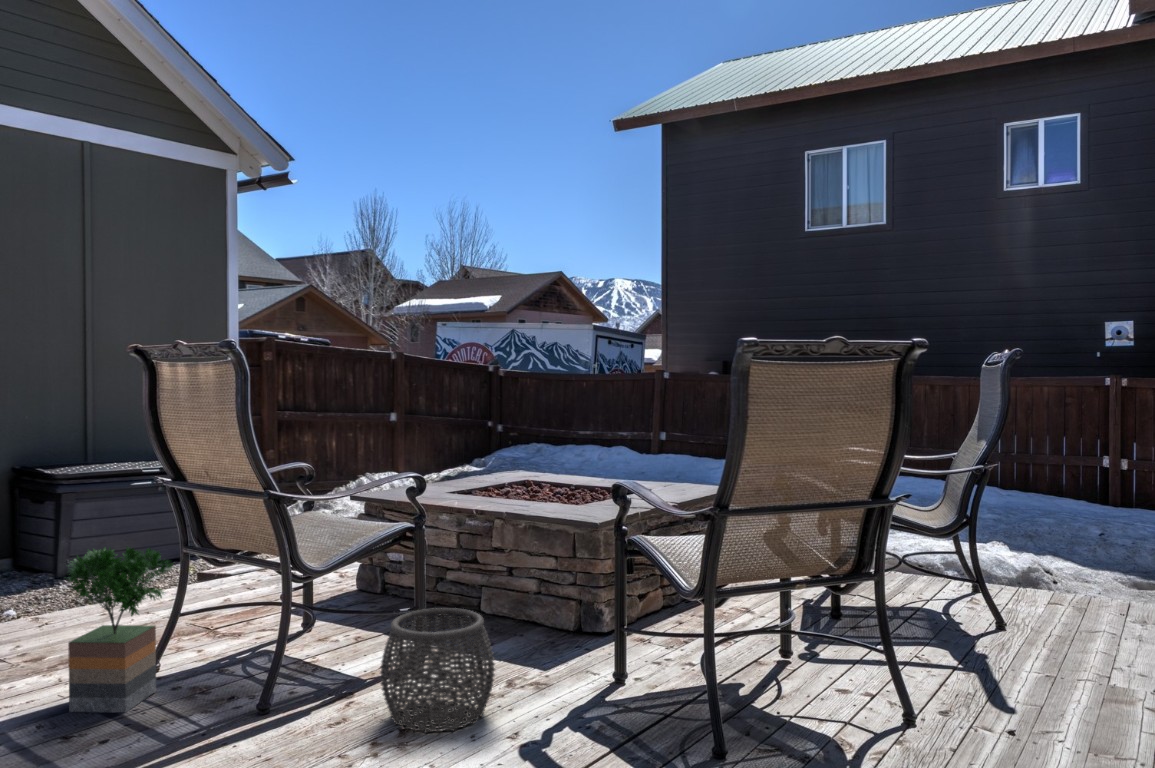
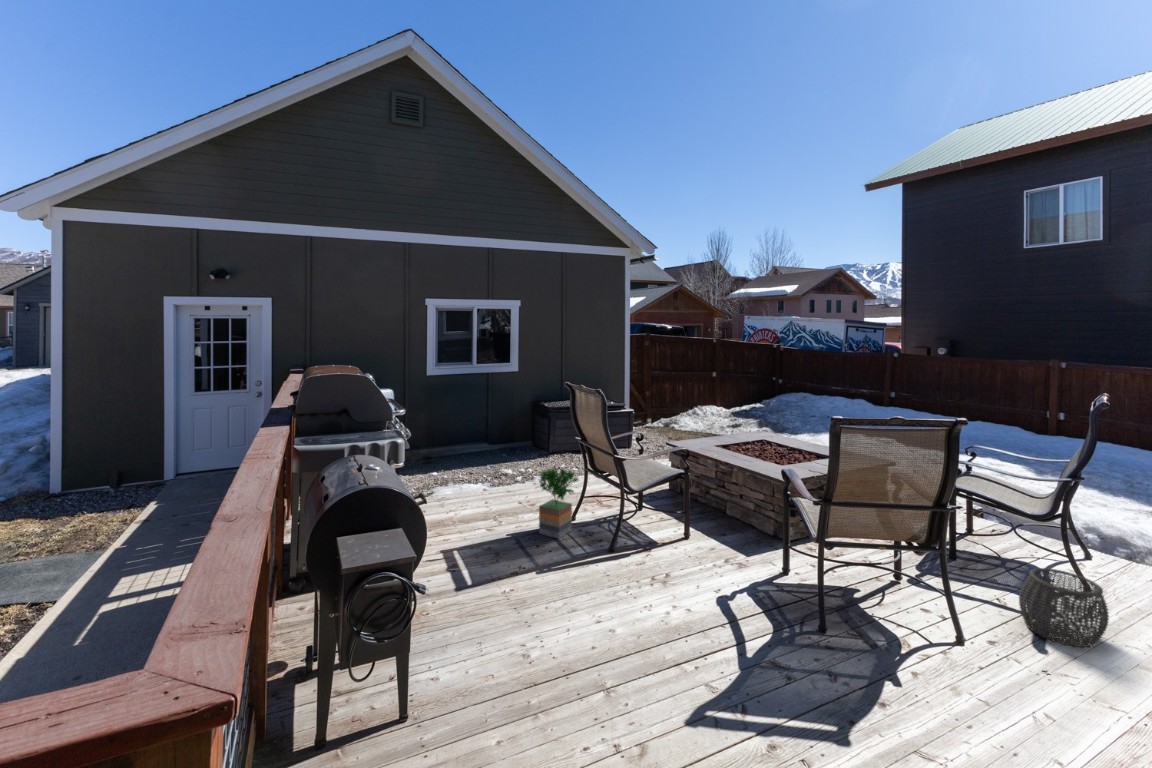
woven basket: present [380,608,495,733] -> present [1019,568,1109,648]

